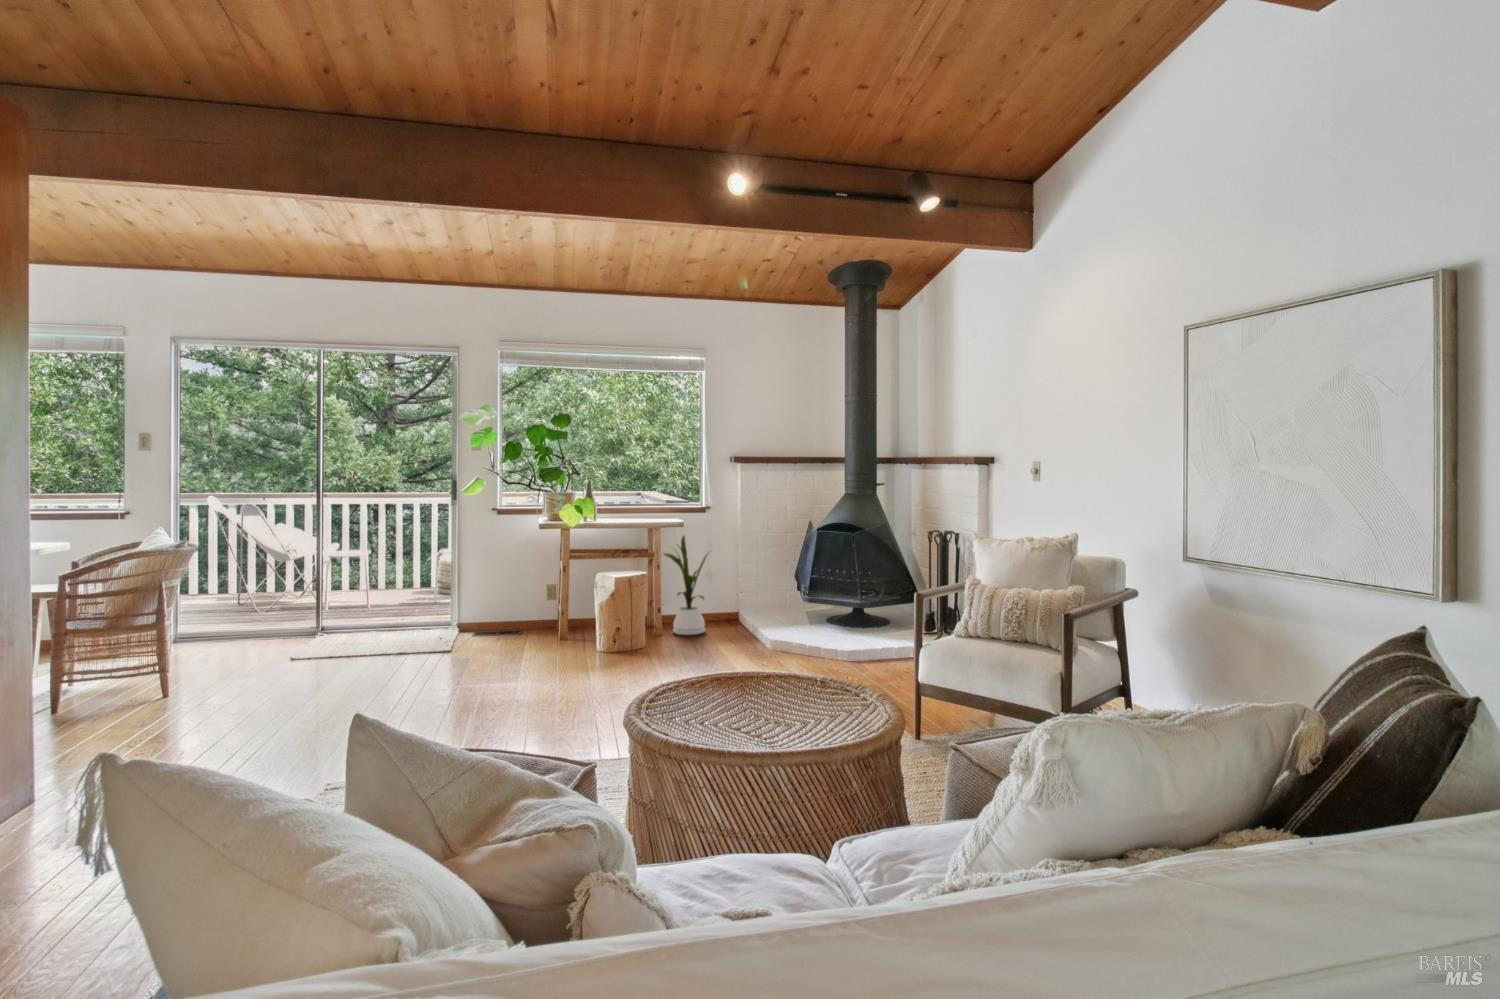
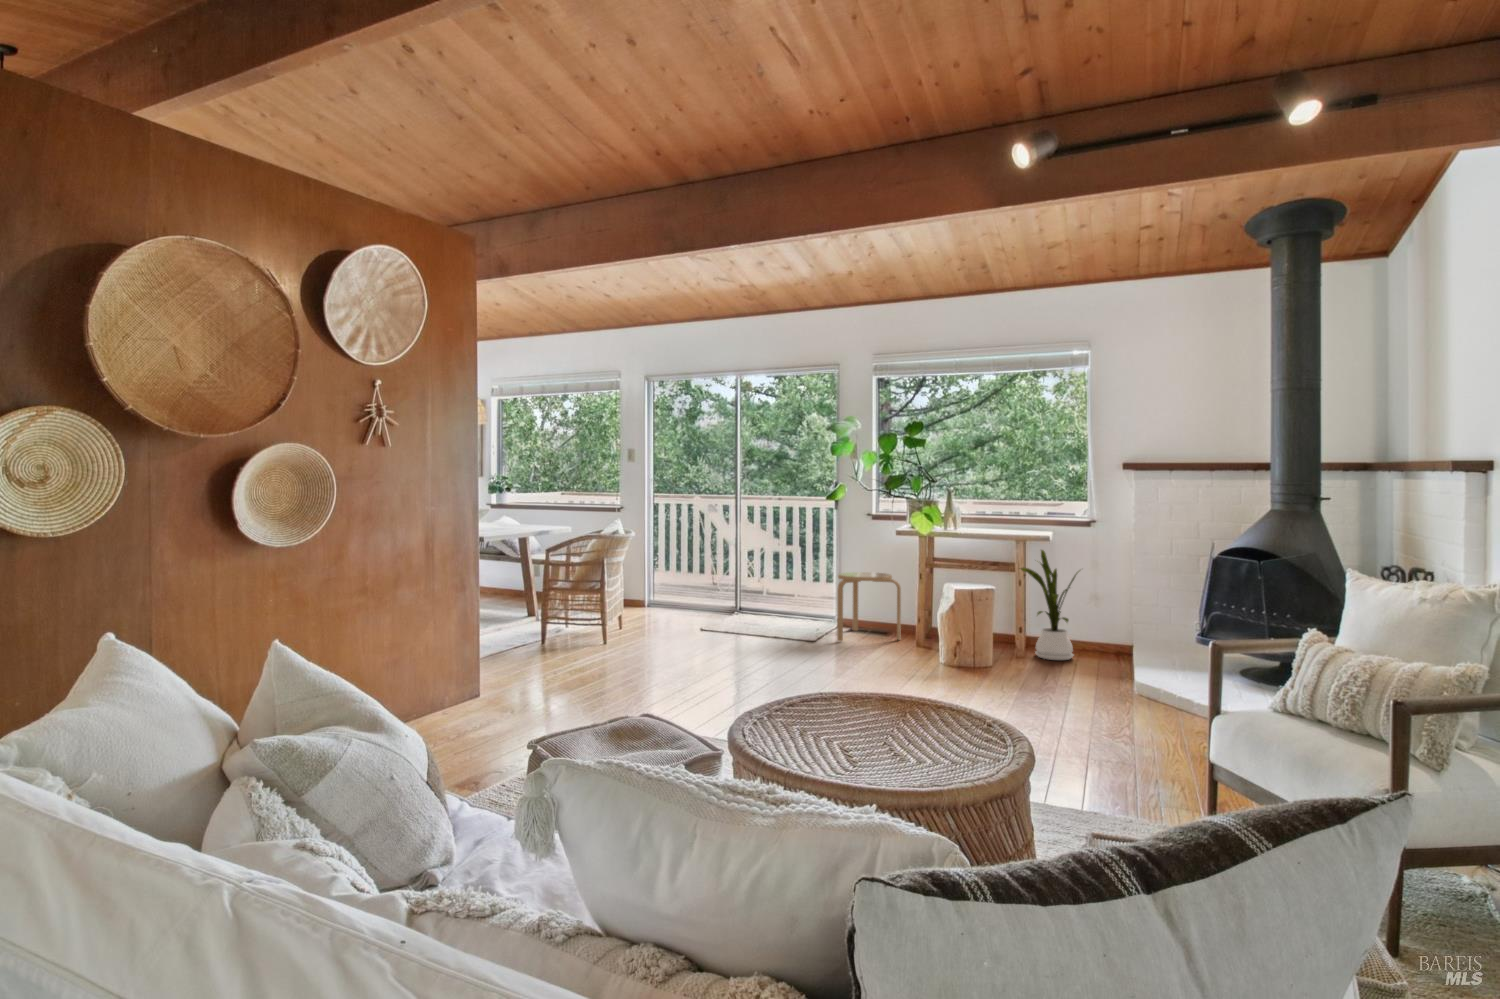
stool: none [471,570,542,646] -> present [837,572,901,641]

